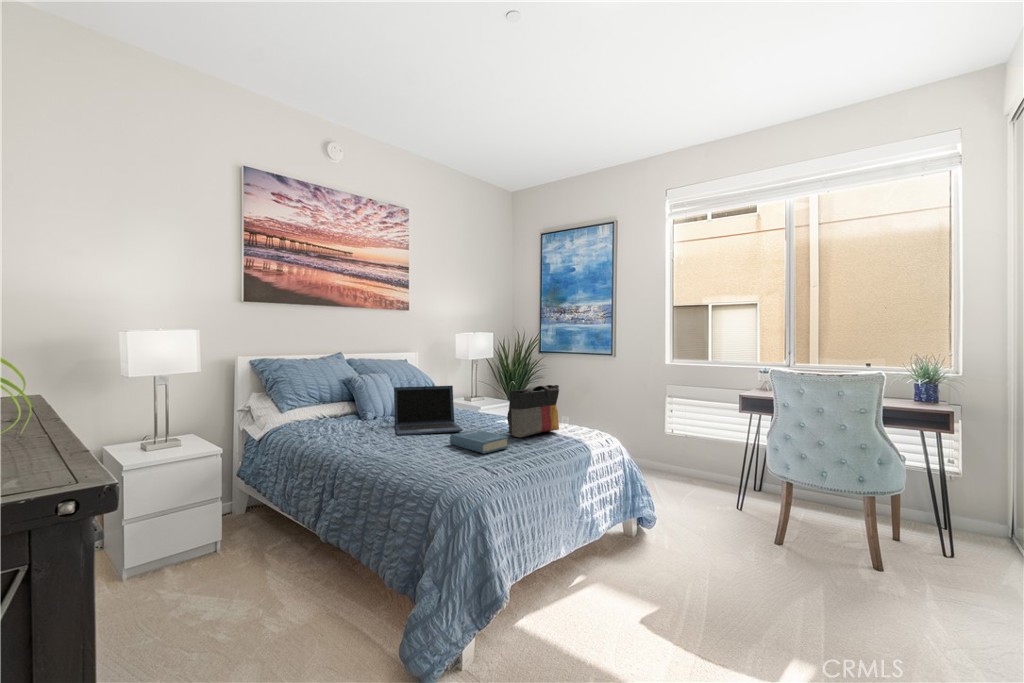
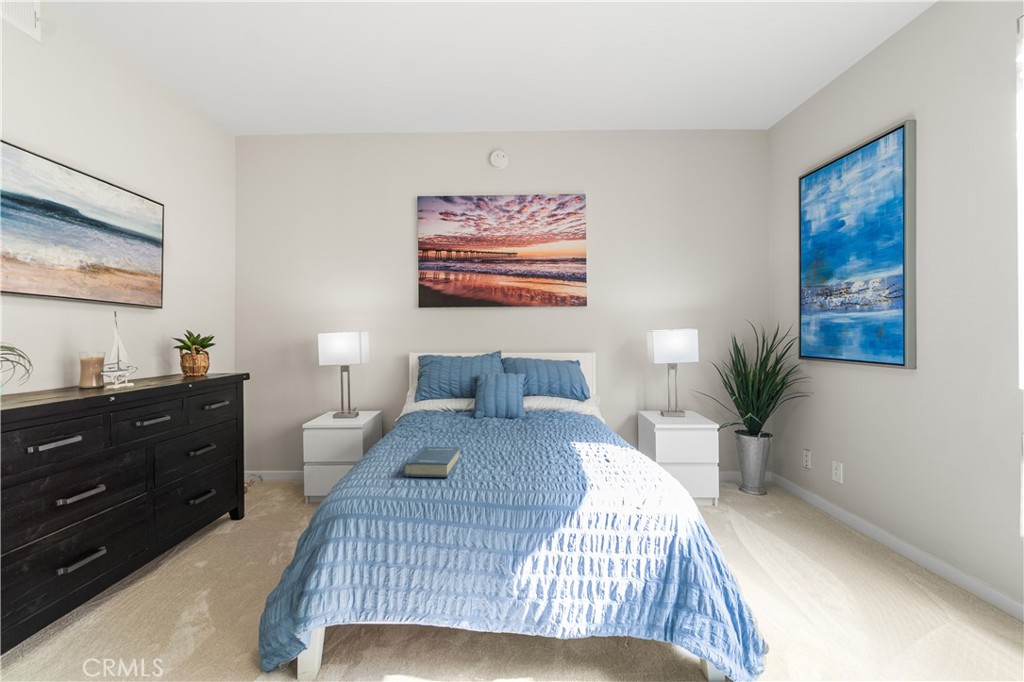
tote bag: present [507,385,559,437] -> none [495,404,582,473]
laptop: present [394,386,462,435] -> none [419,388,507,447]

